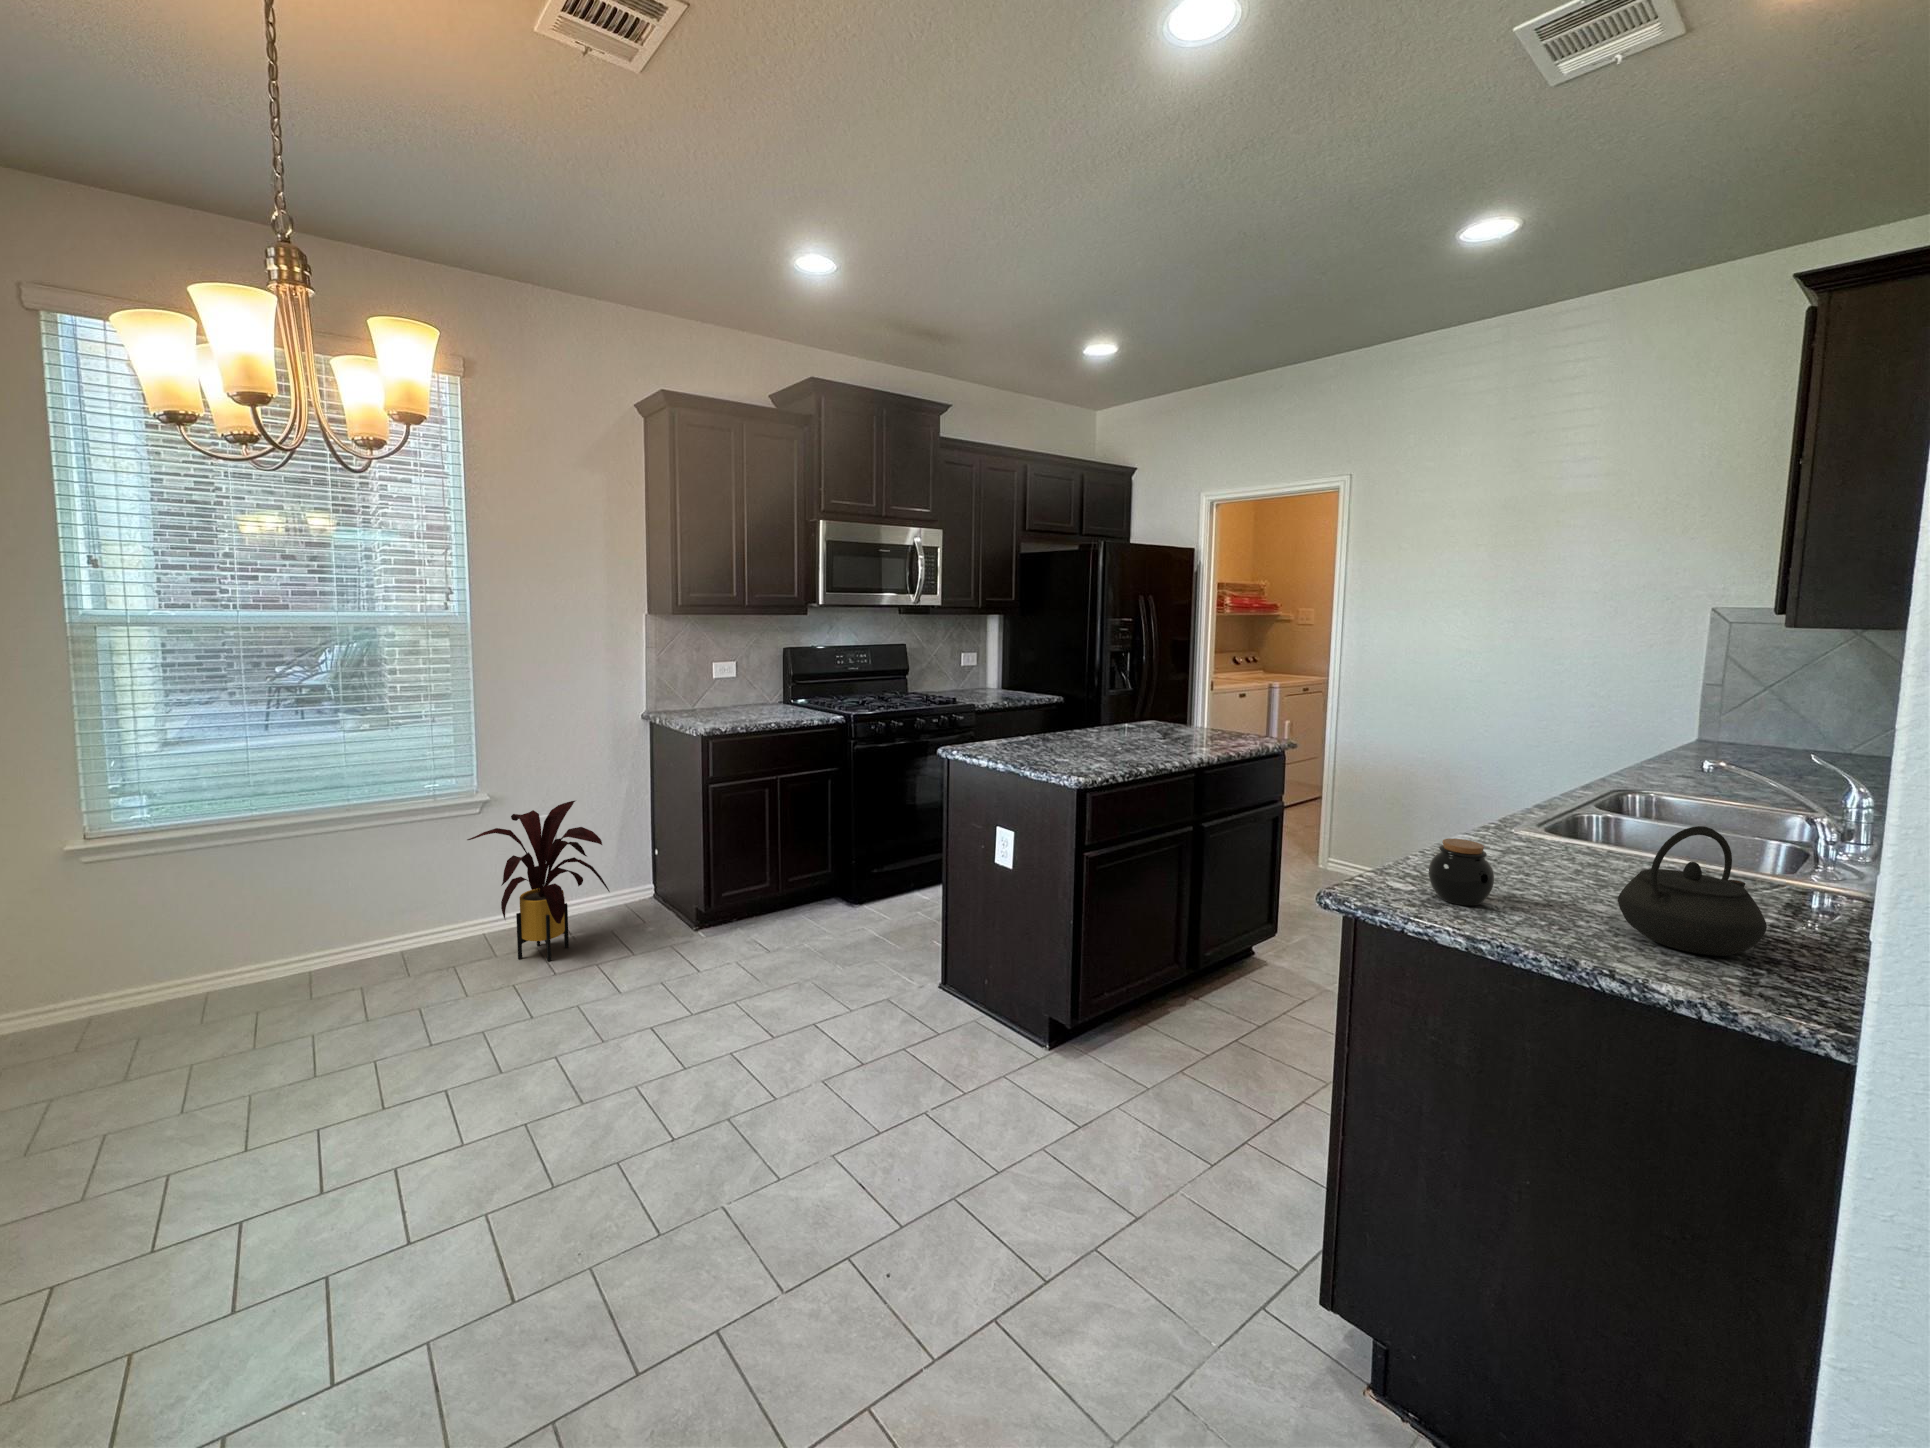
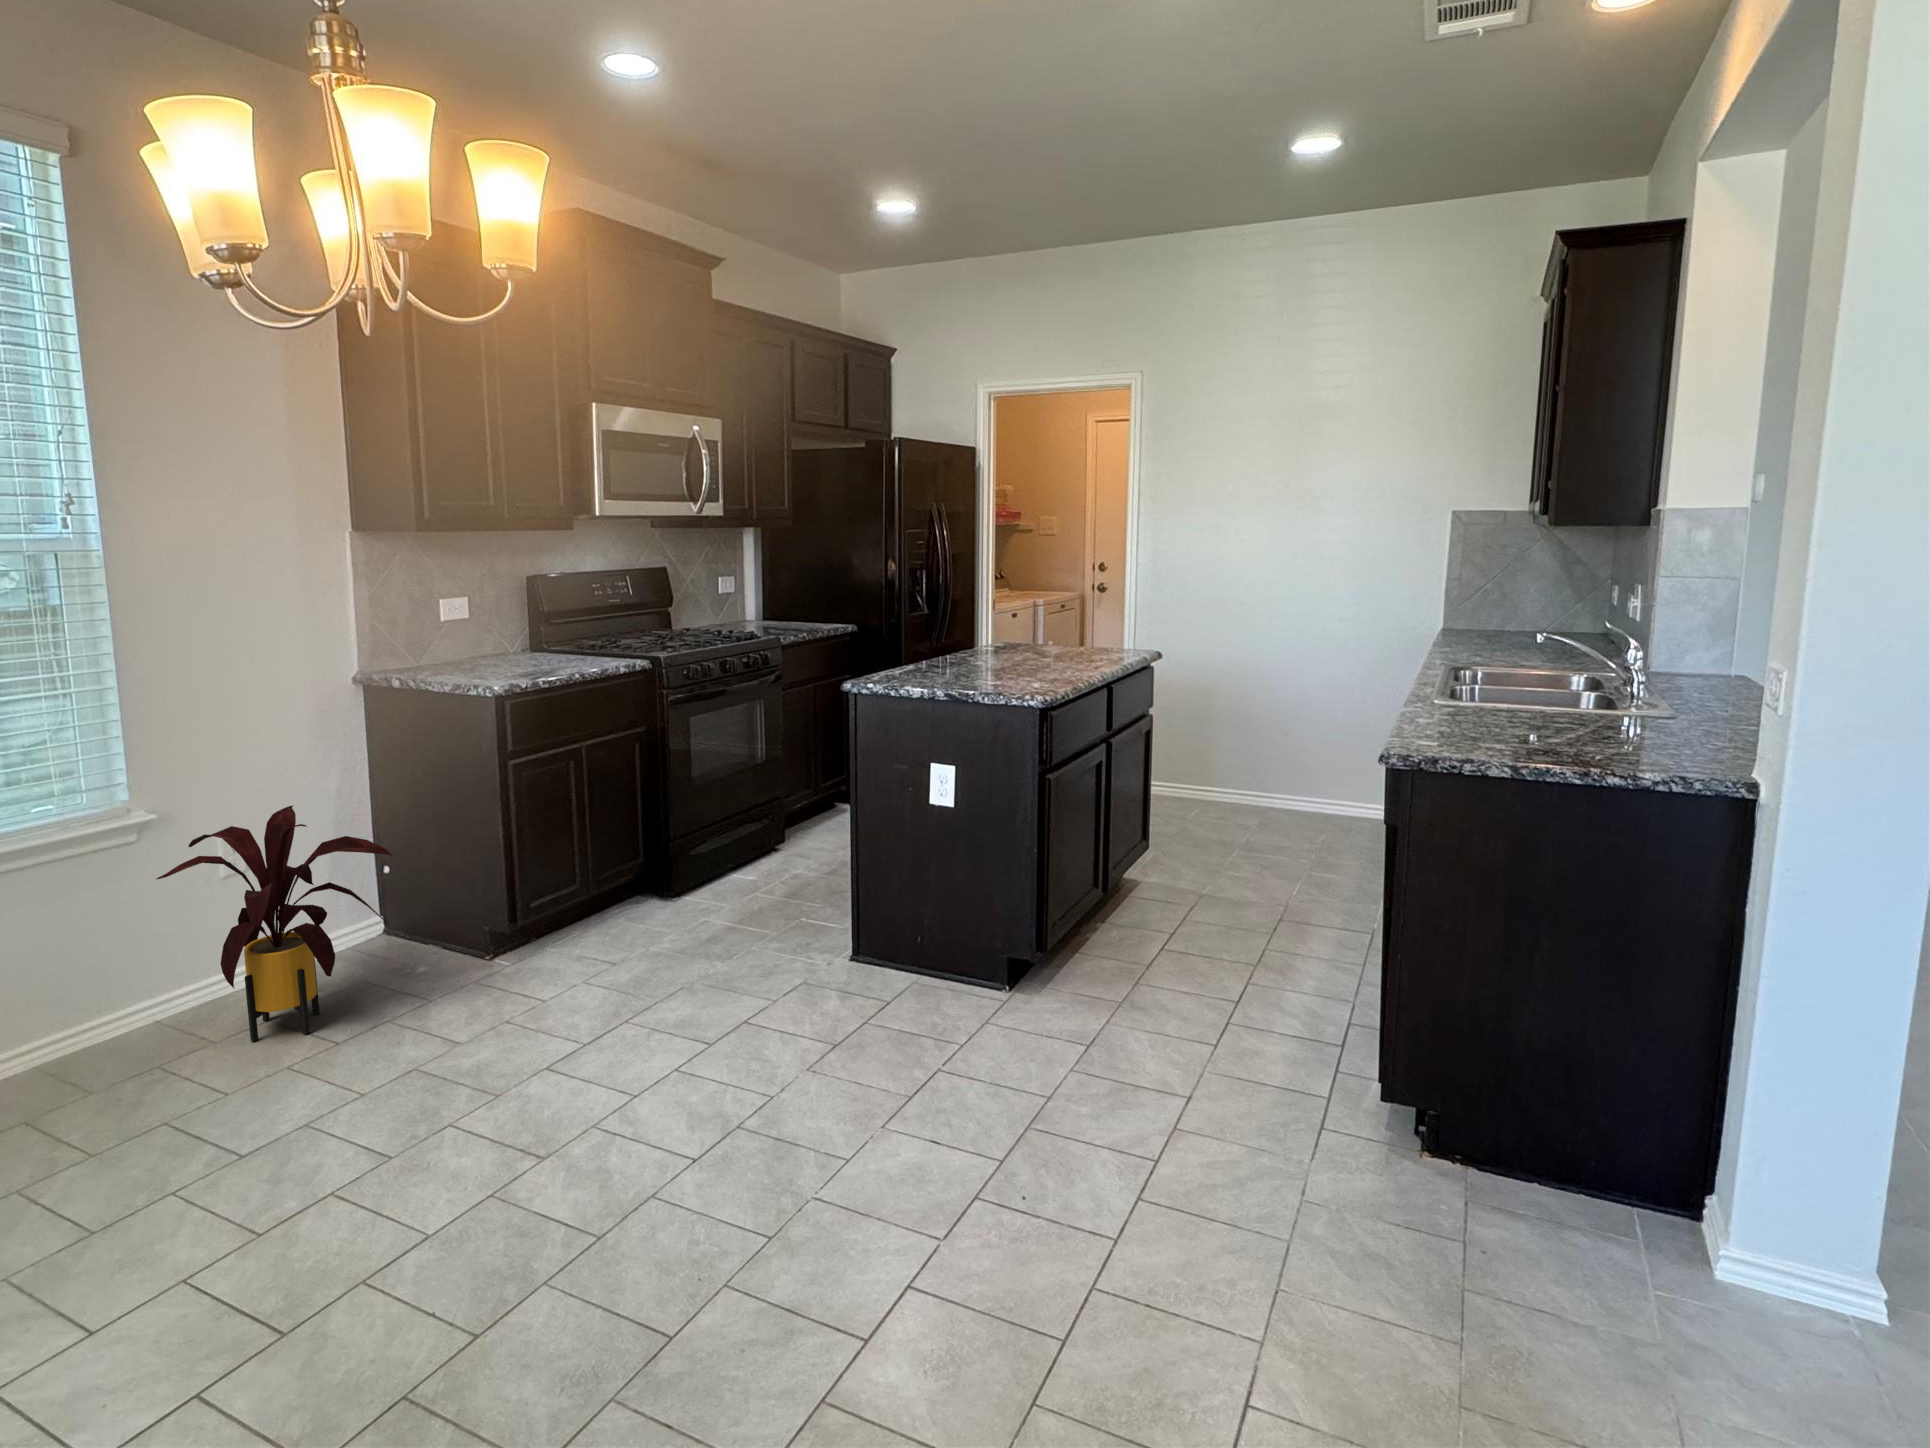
kettle: present [1618,826,1767,956] -> none [1584,665,1676,754]
jar: present [1429,839,1494,906] -> none [1455,697,1504,748]

